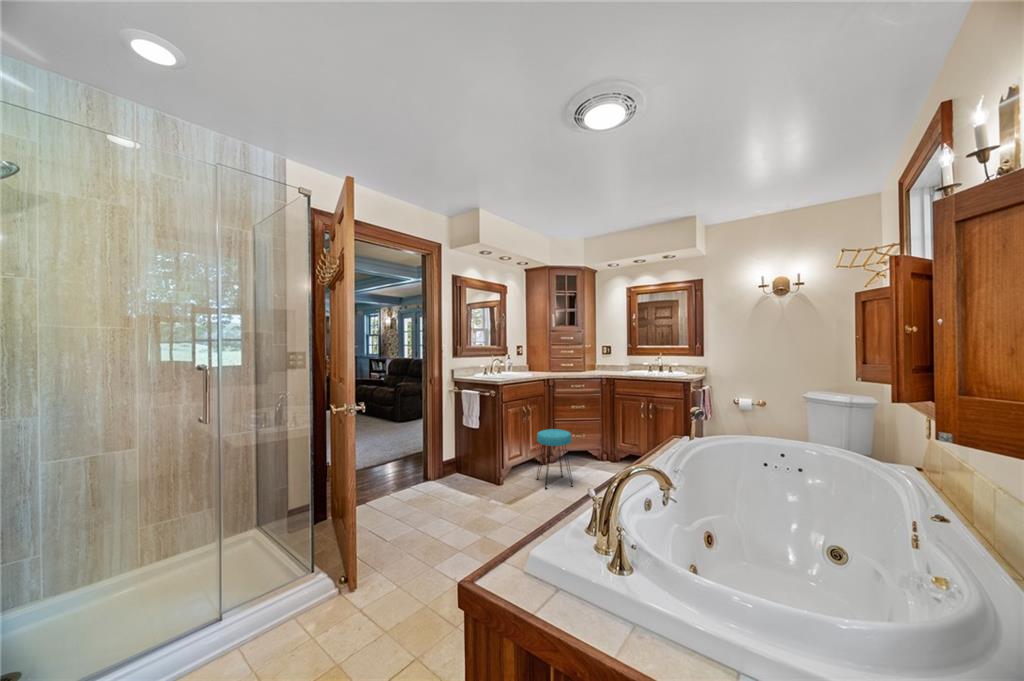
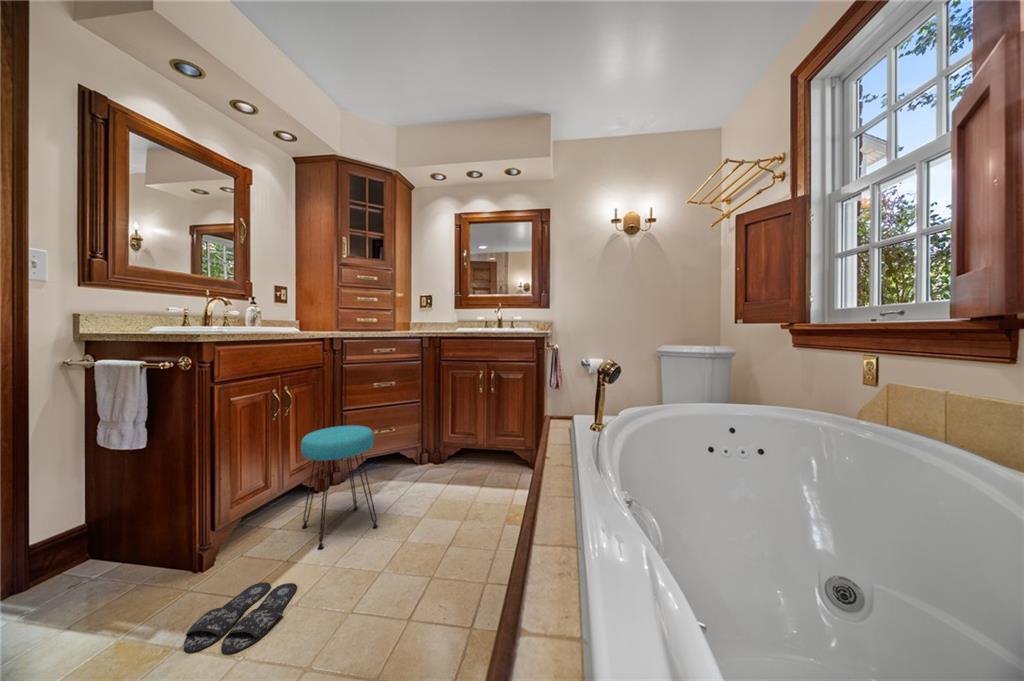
slippers: none [501,495,538,512] -> present [184,582,297,654]

